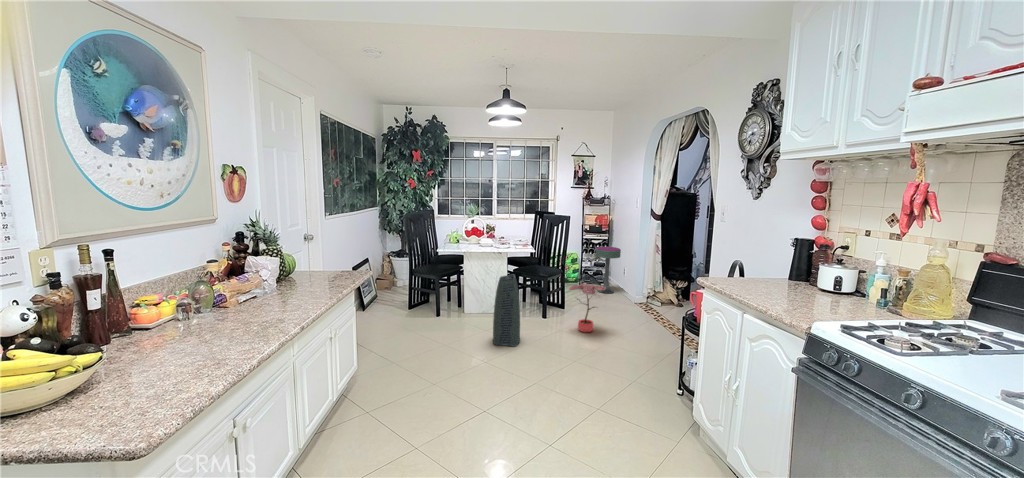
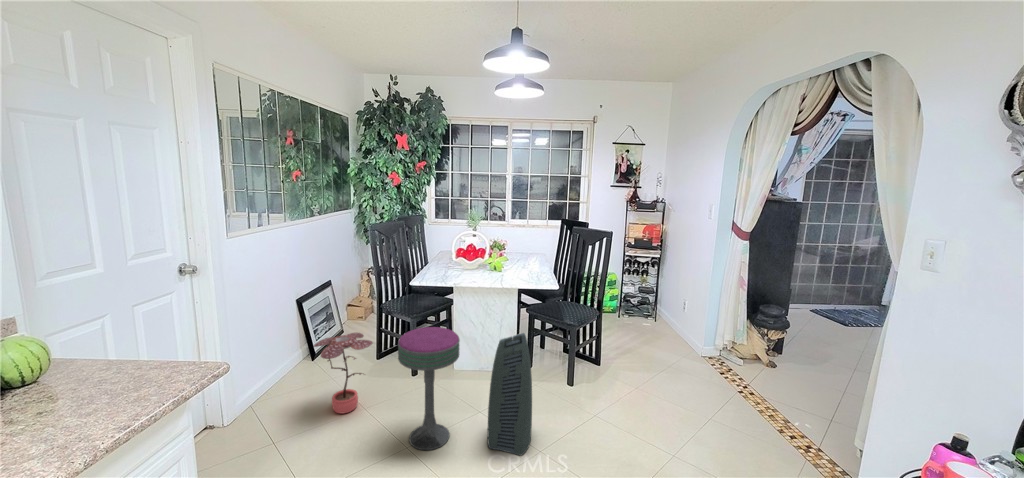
bar stool: present [596,246,621,293] -> present [398,327,460,450]
potted plant: present [569,283,606,332] -> present [314,332,372,414]

